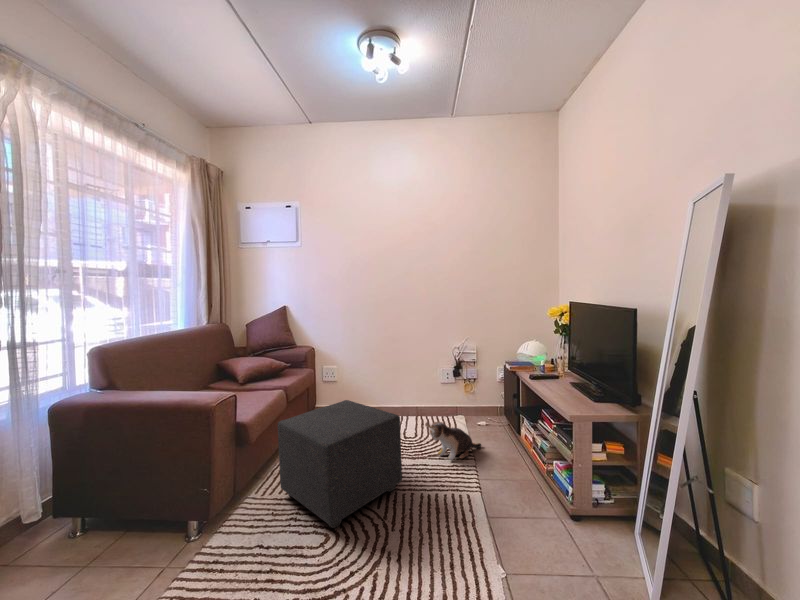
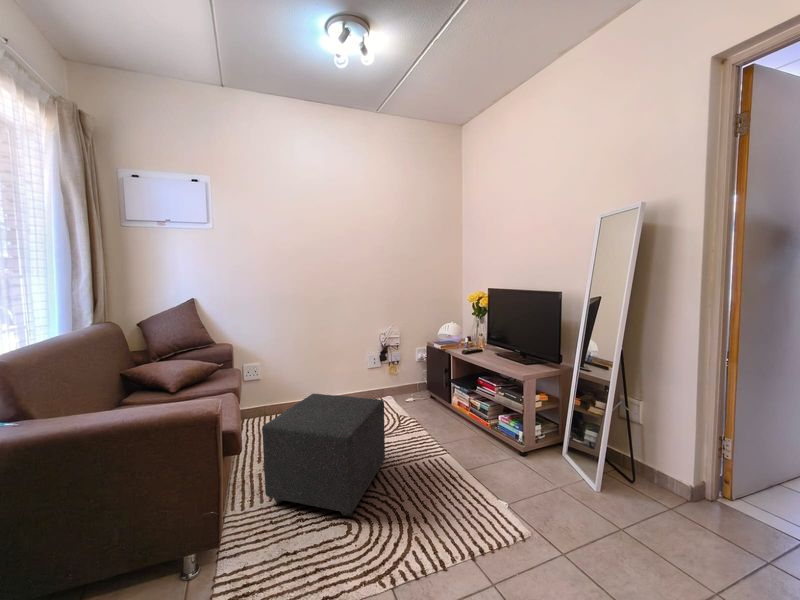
plush toy: present [425,422,481,460] -> none [386,402,425,435]

